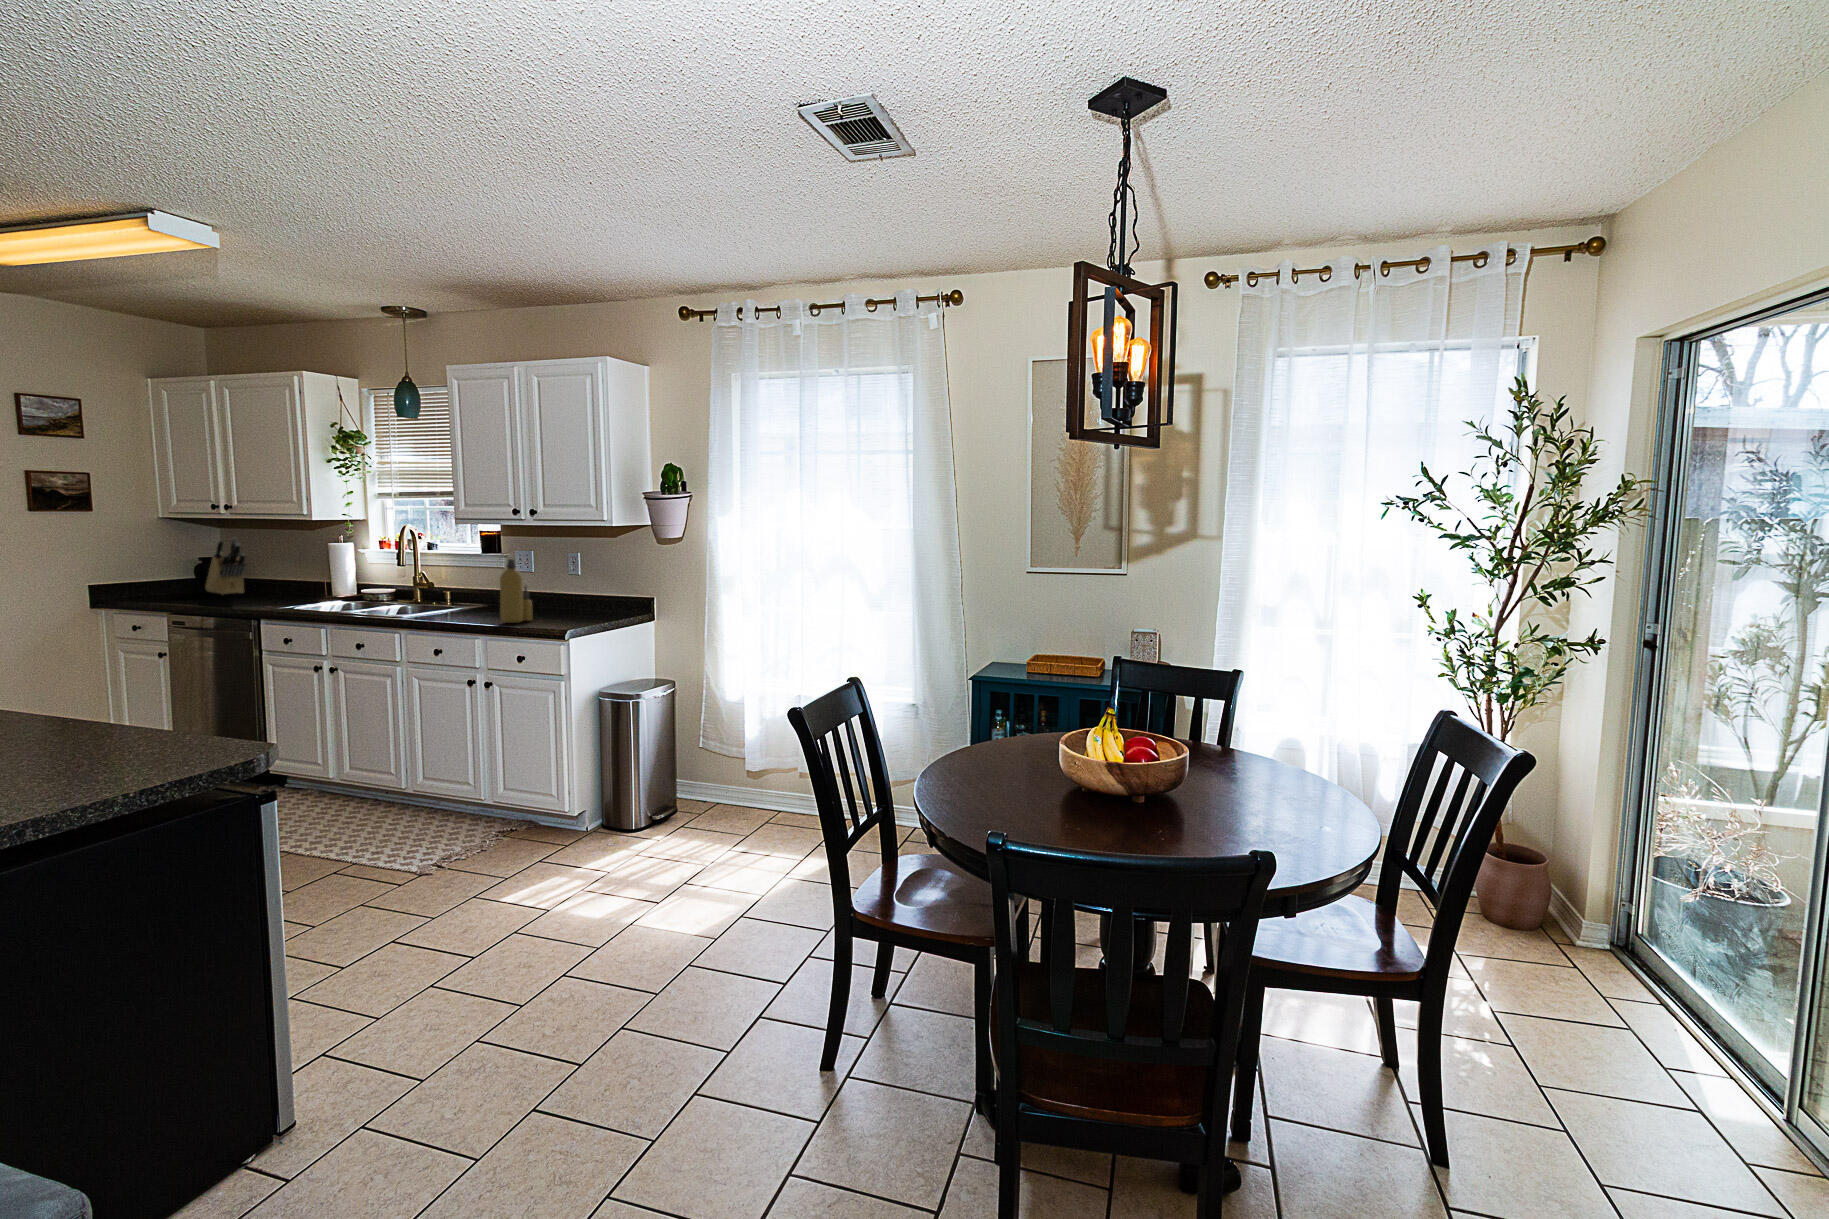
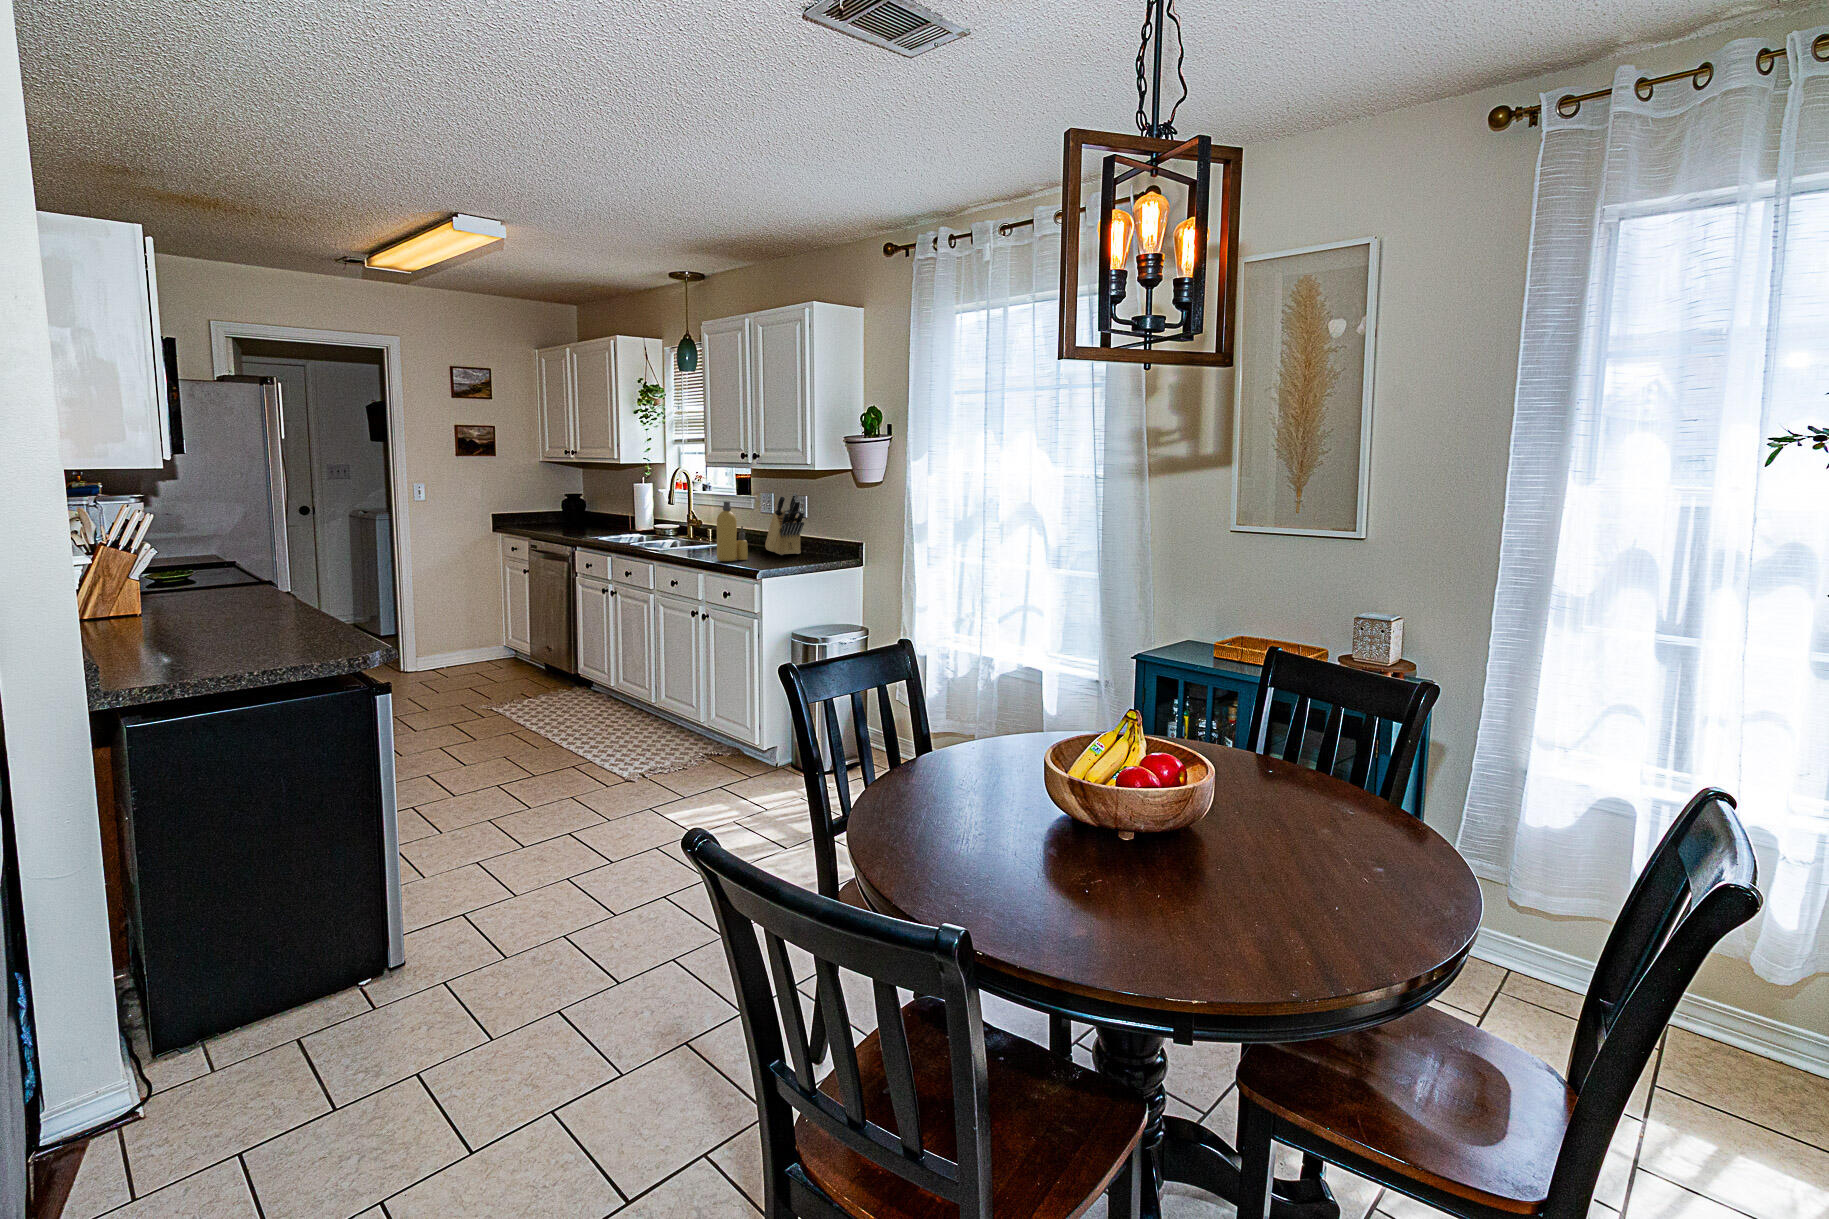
knife block: present [205,538,246,594] -> present [765,493,804,555]

